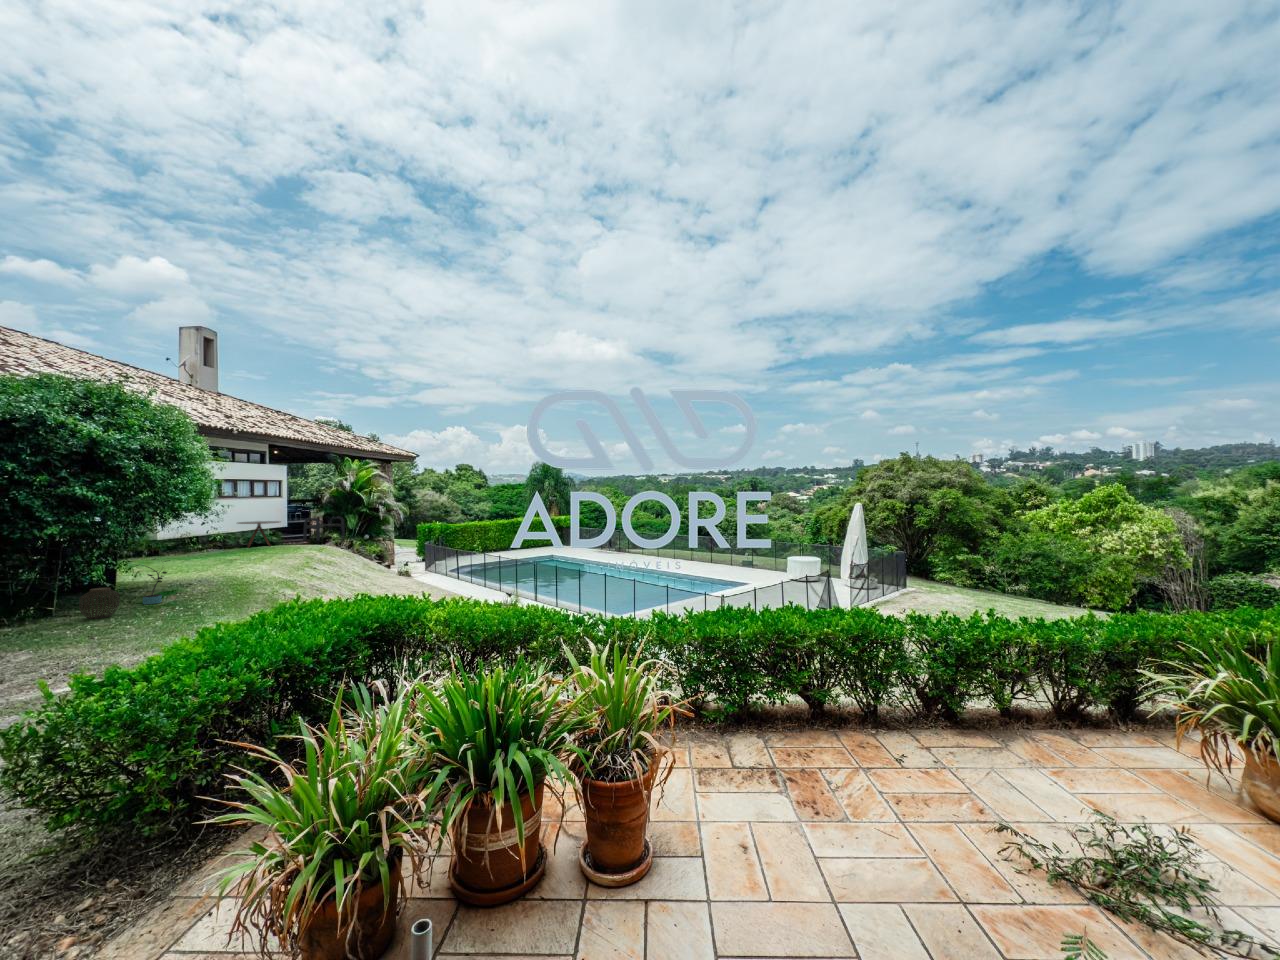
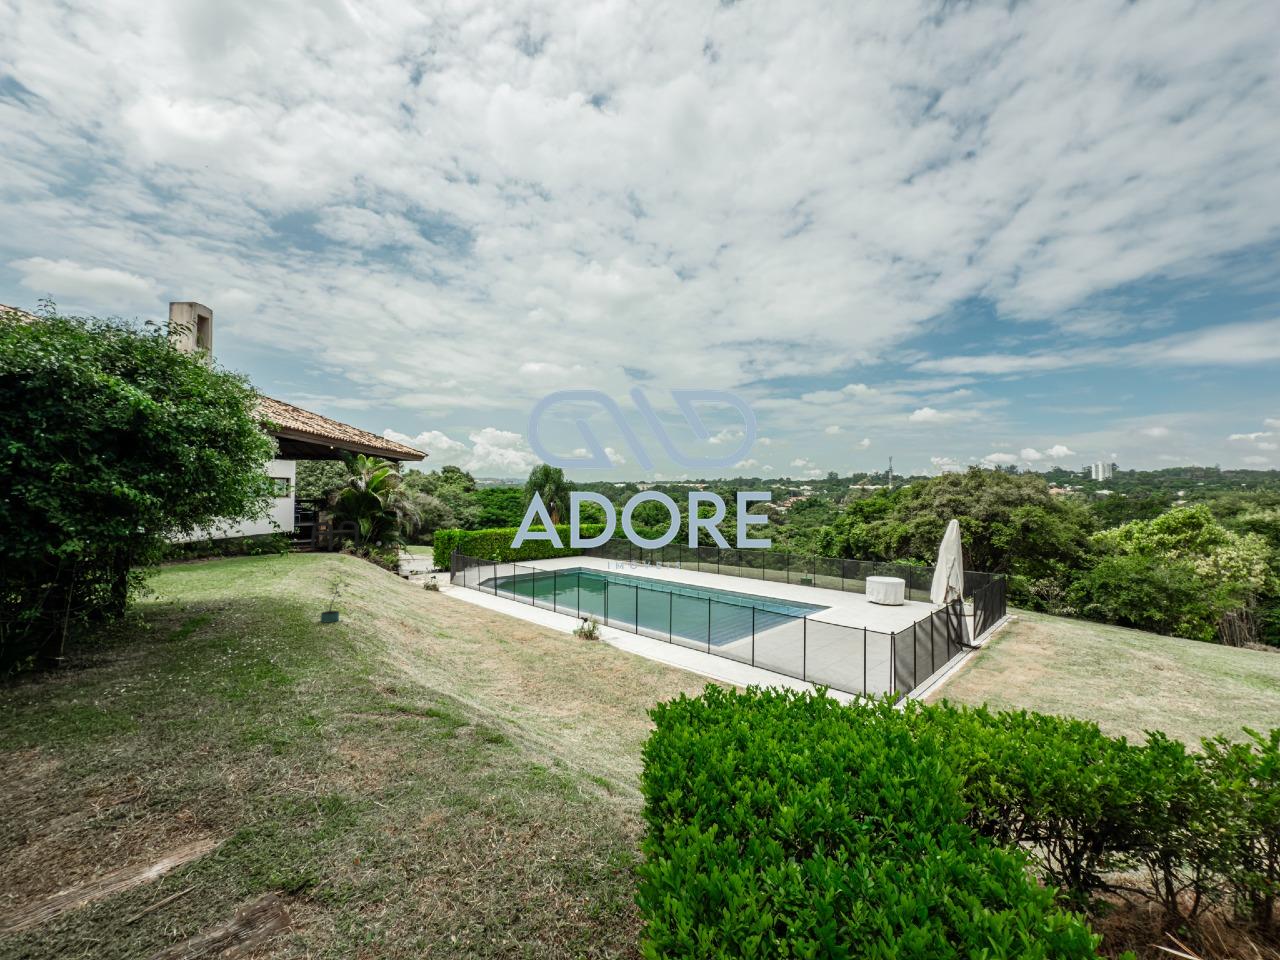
round table: present [238,521,279,547] -> none [237,526,291,559]
potted plant: present [136,559,170,604] -> present [318,573,348,622]
woven basket: present [79,587,120,619] -> none [110,631,168,680]

